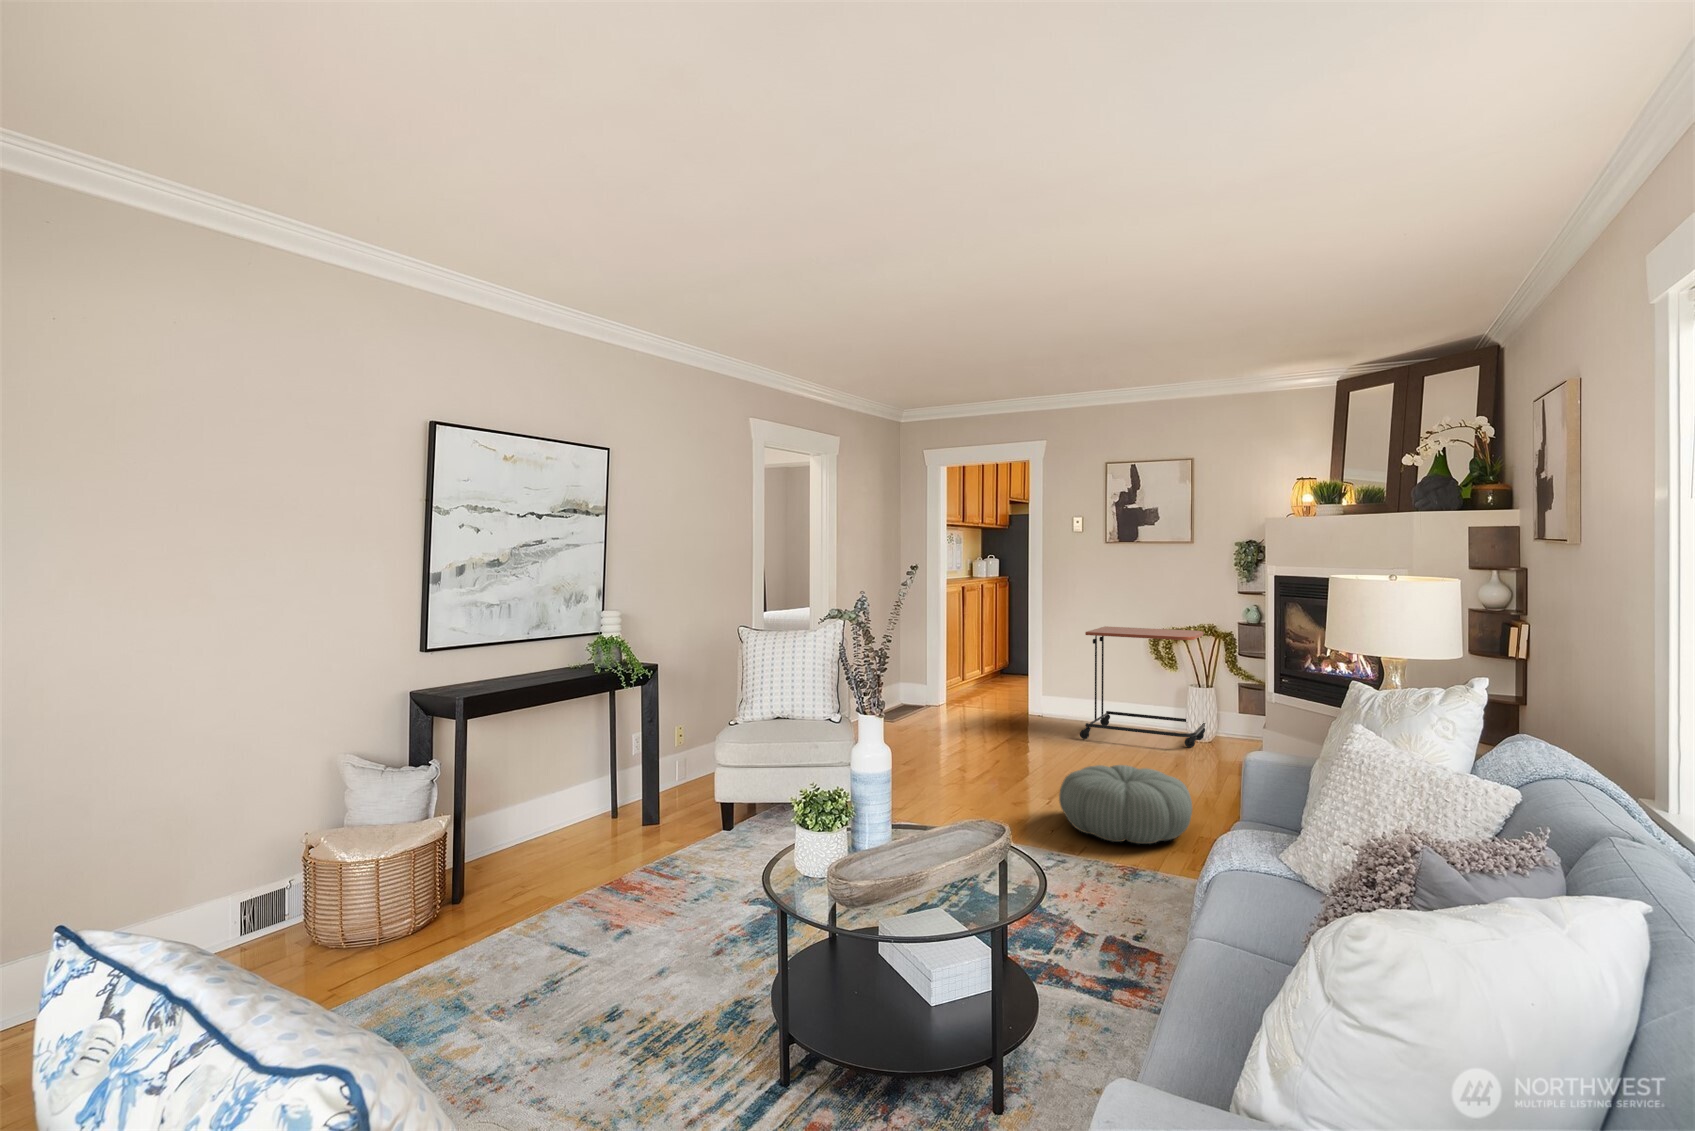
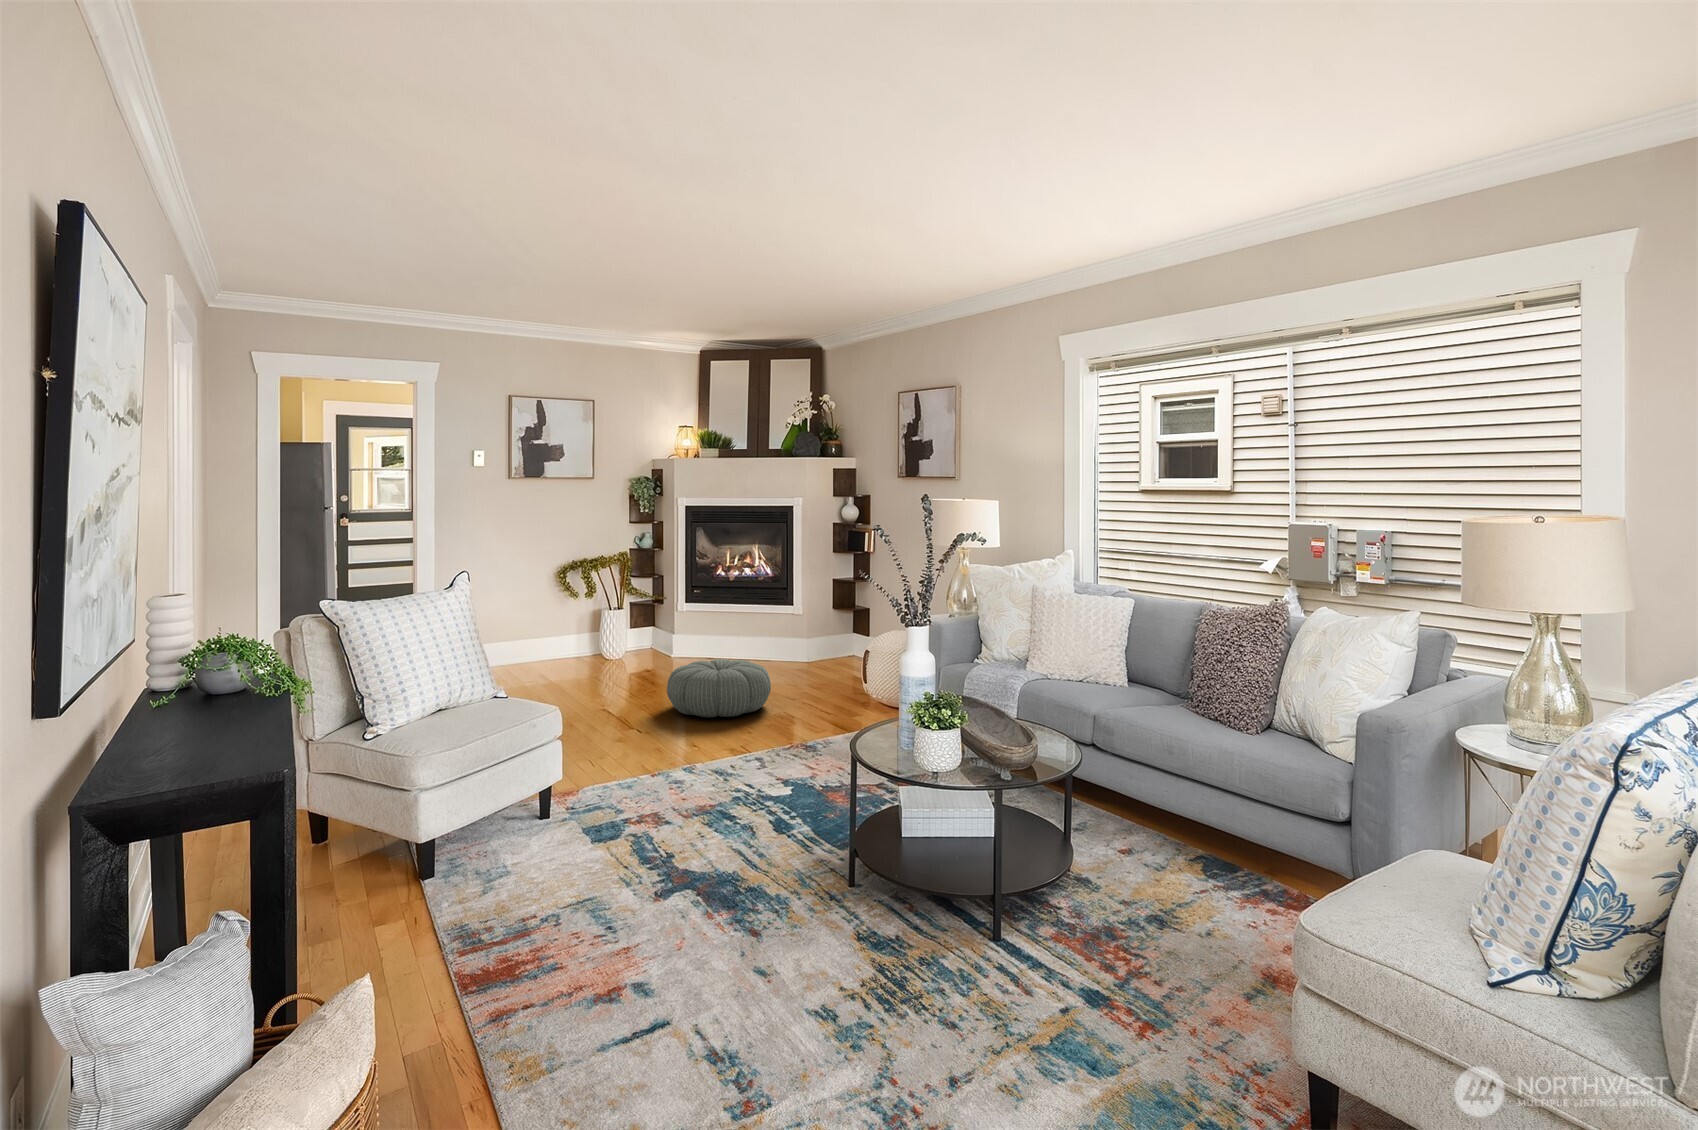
side table: present [1080,626,1206,747] -> none [516,556,629,668]

